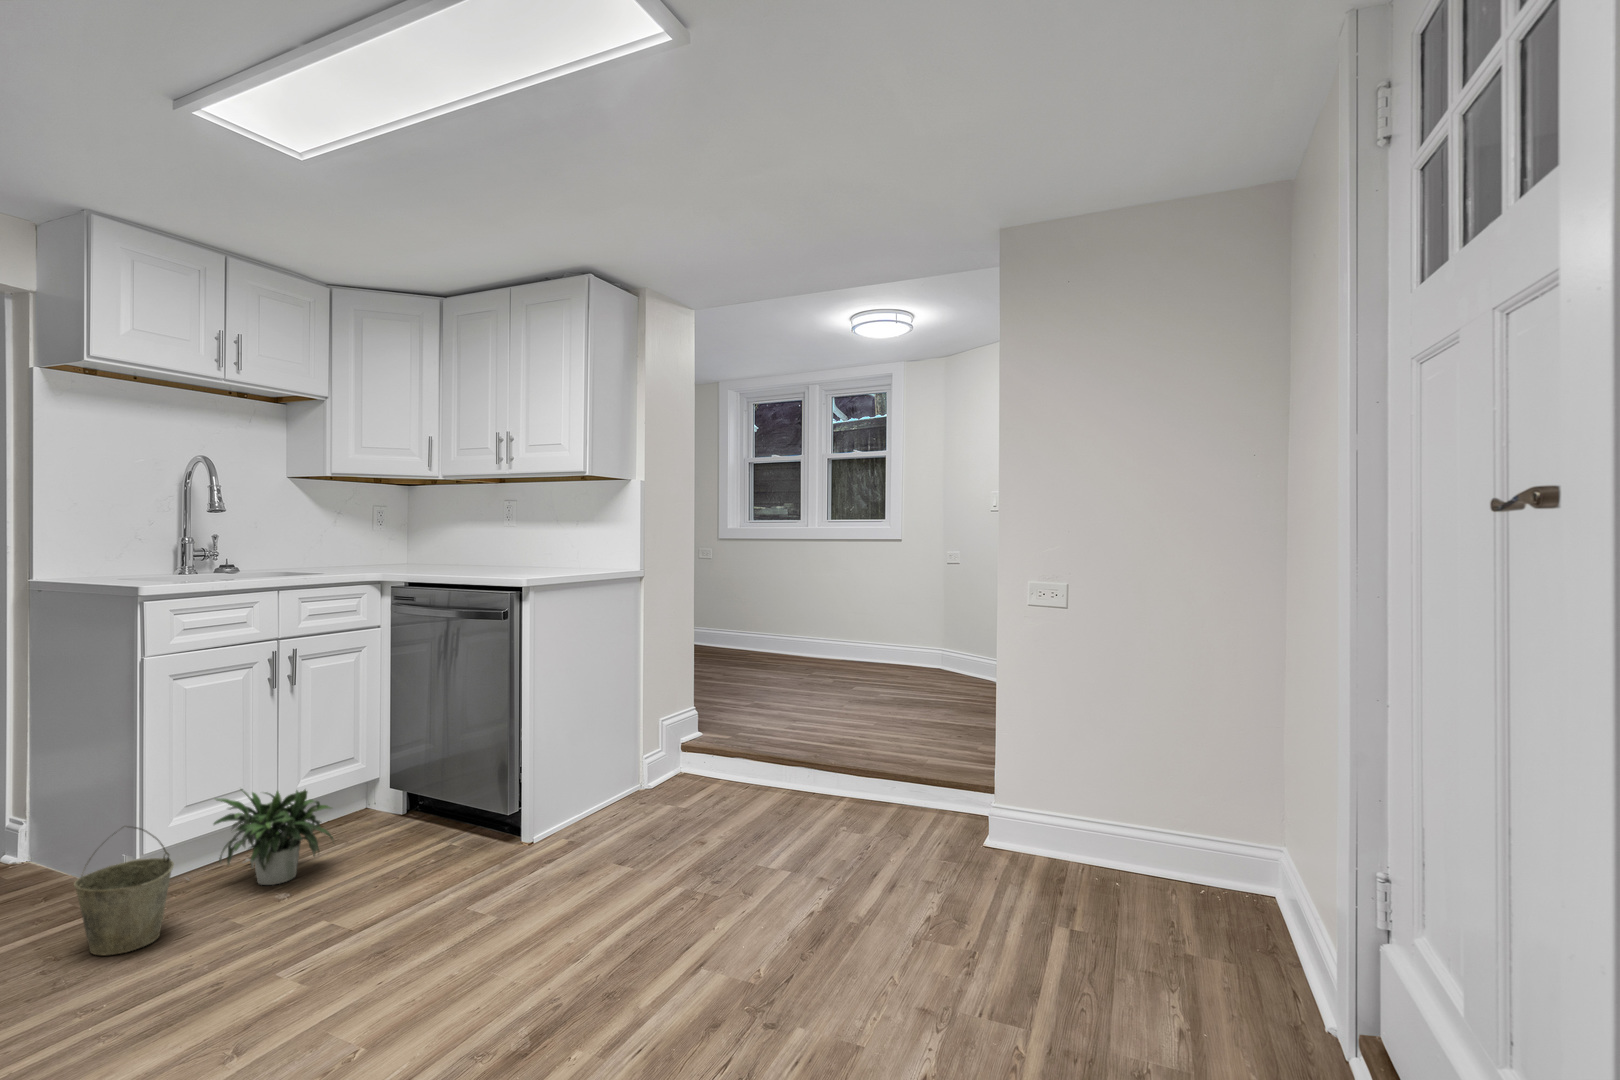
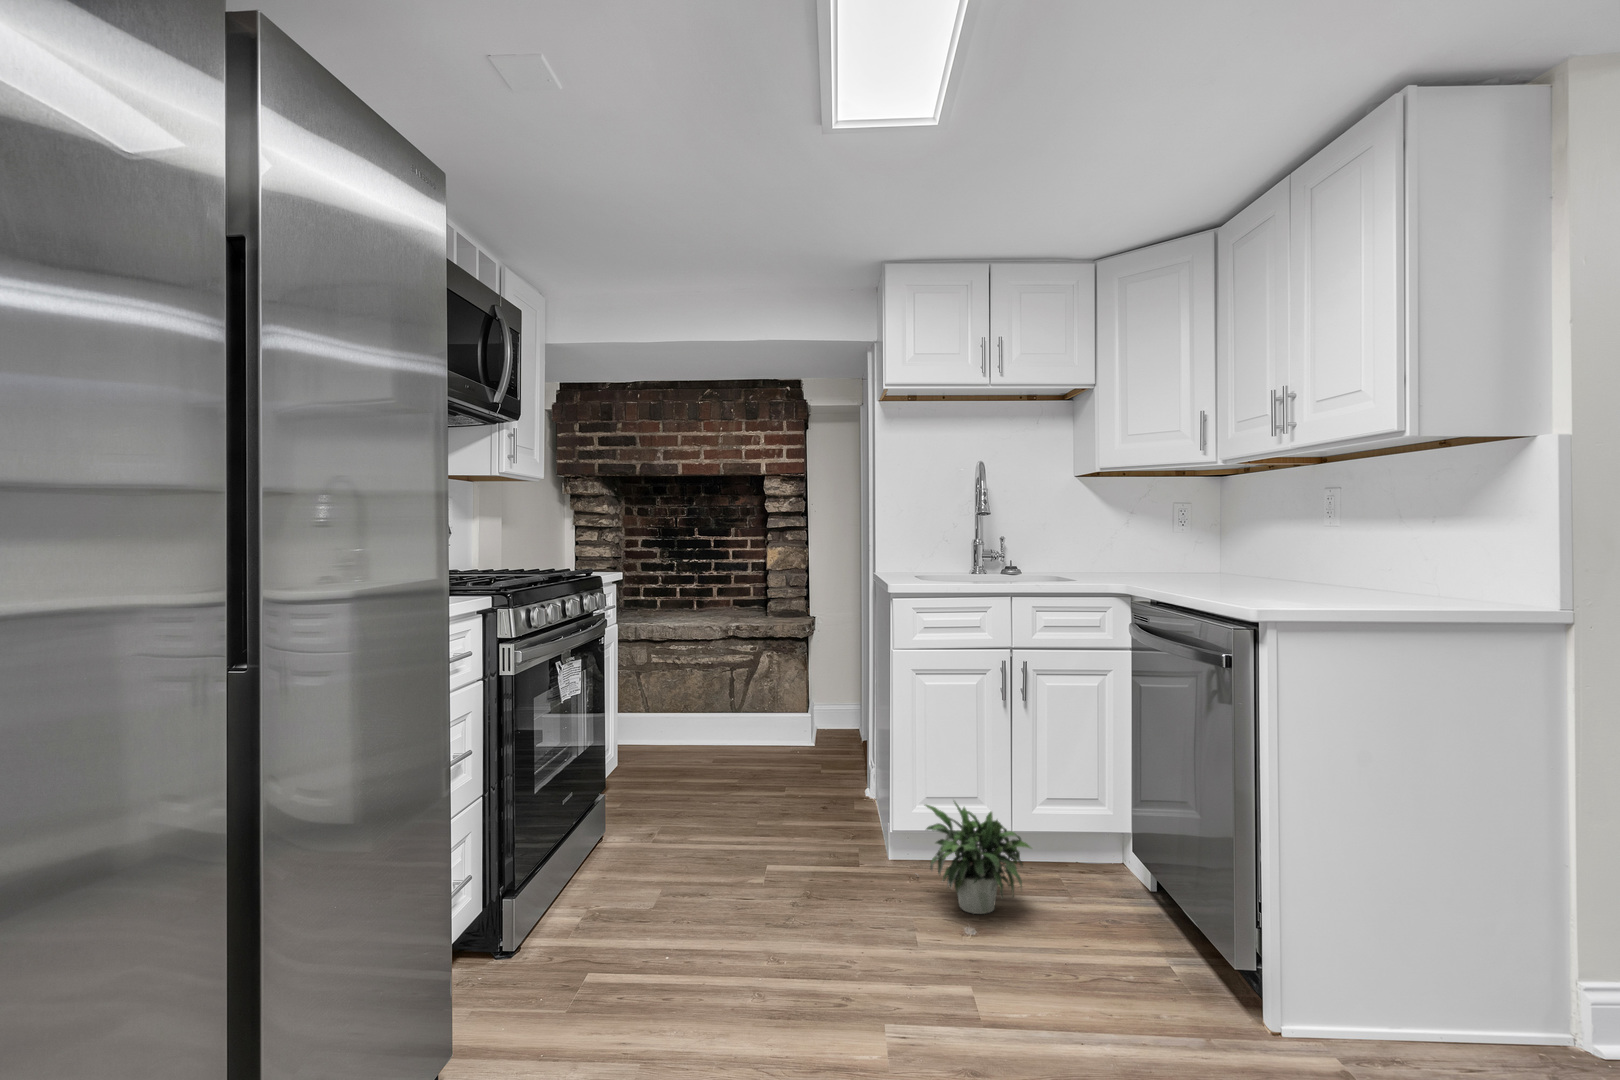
bucket: present [74,827,174,955] -> none [792,811,865,931]

